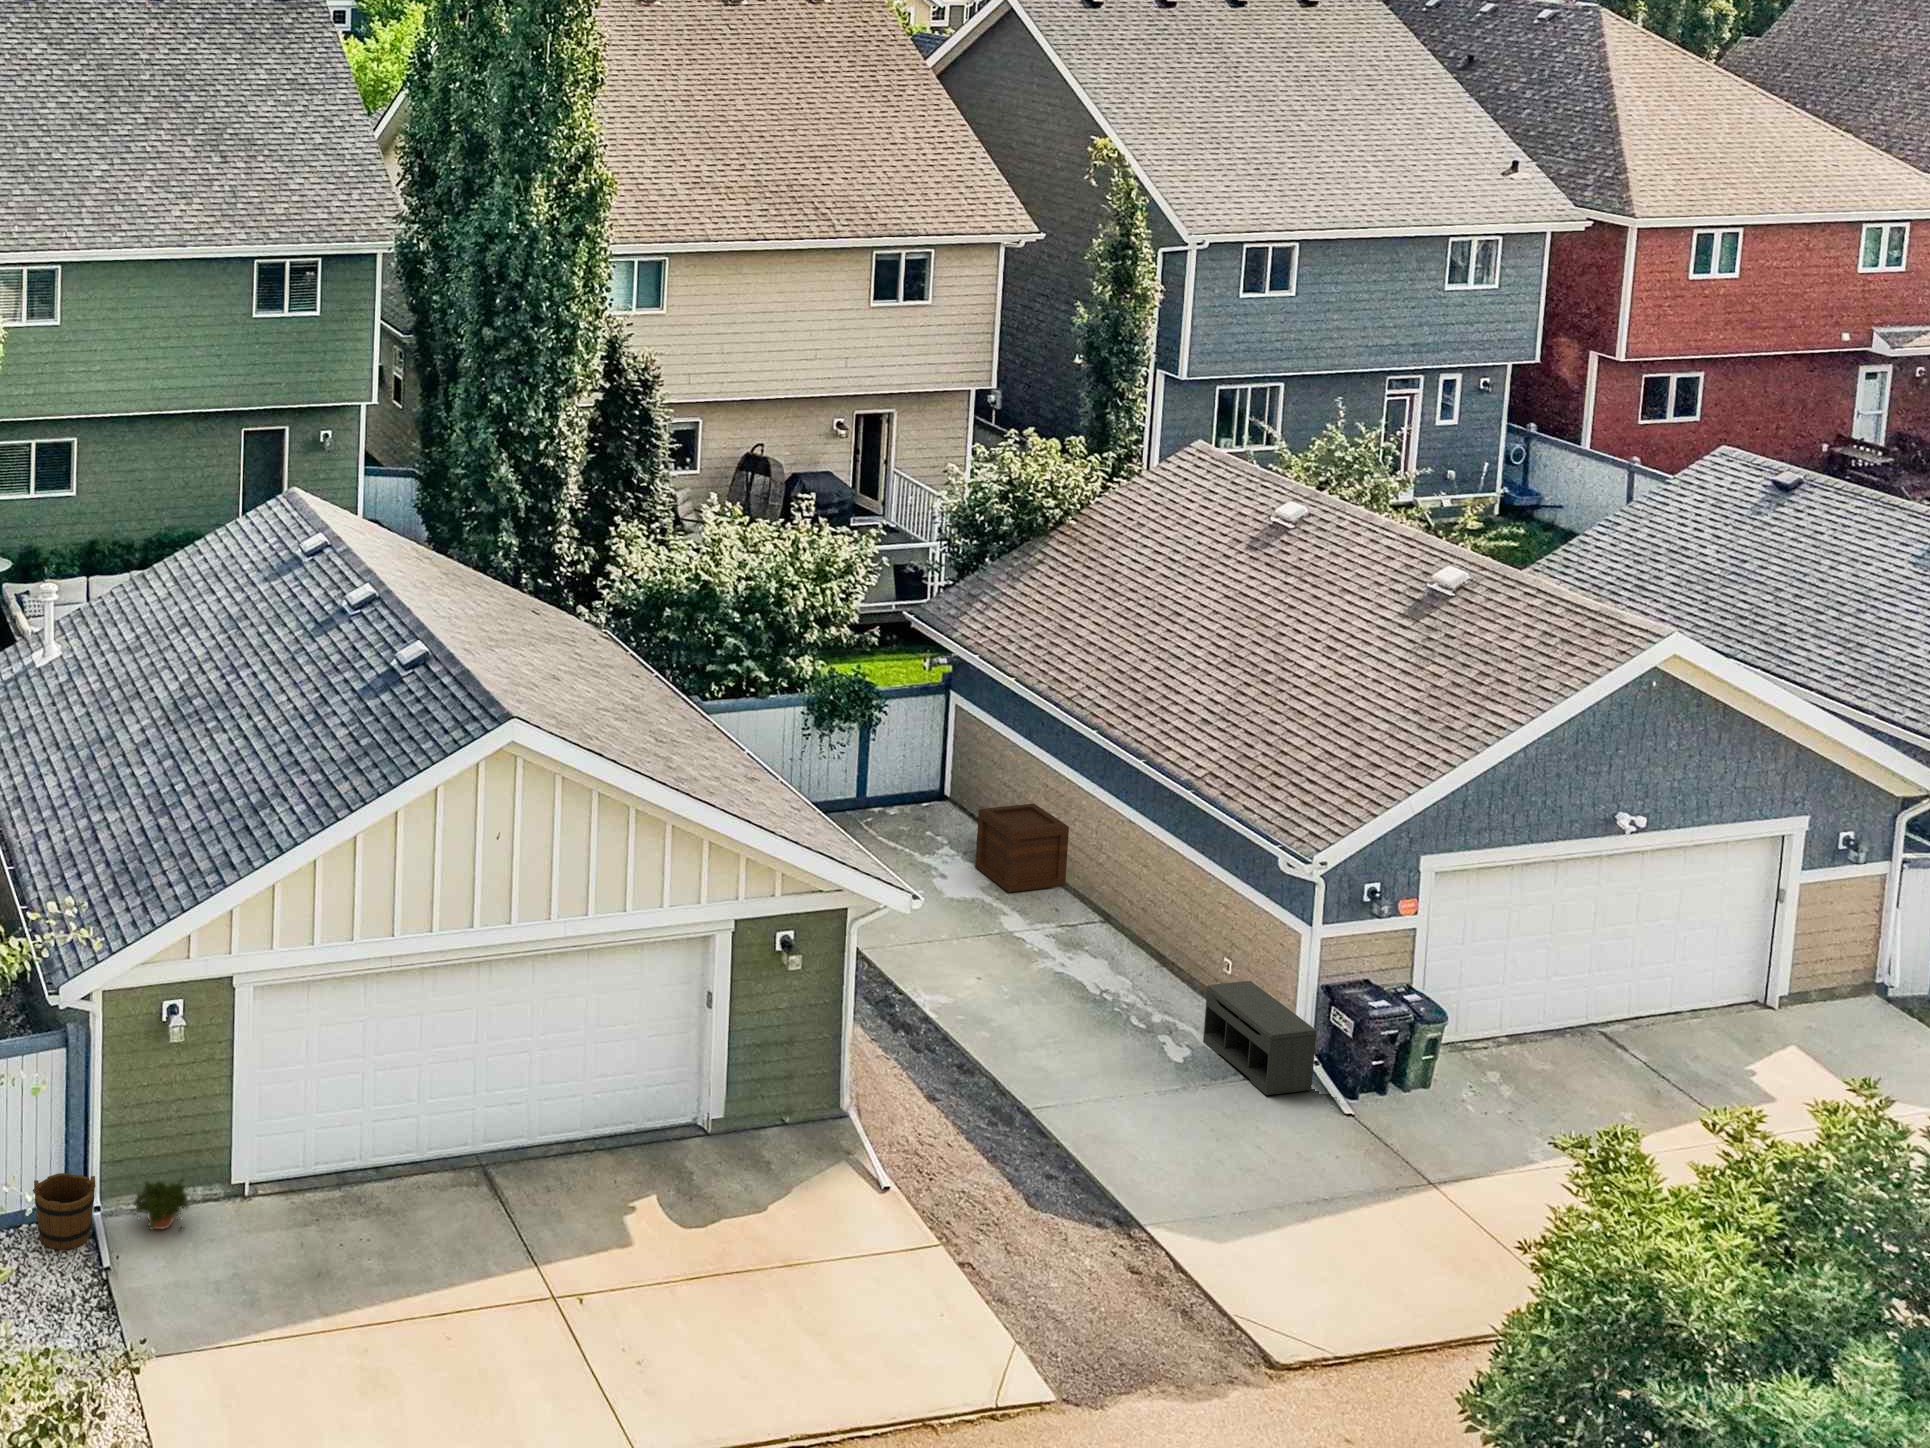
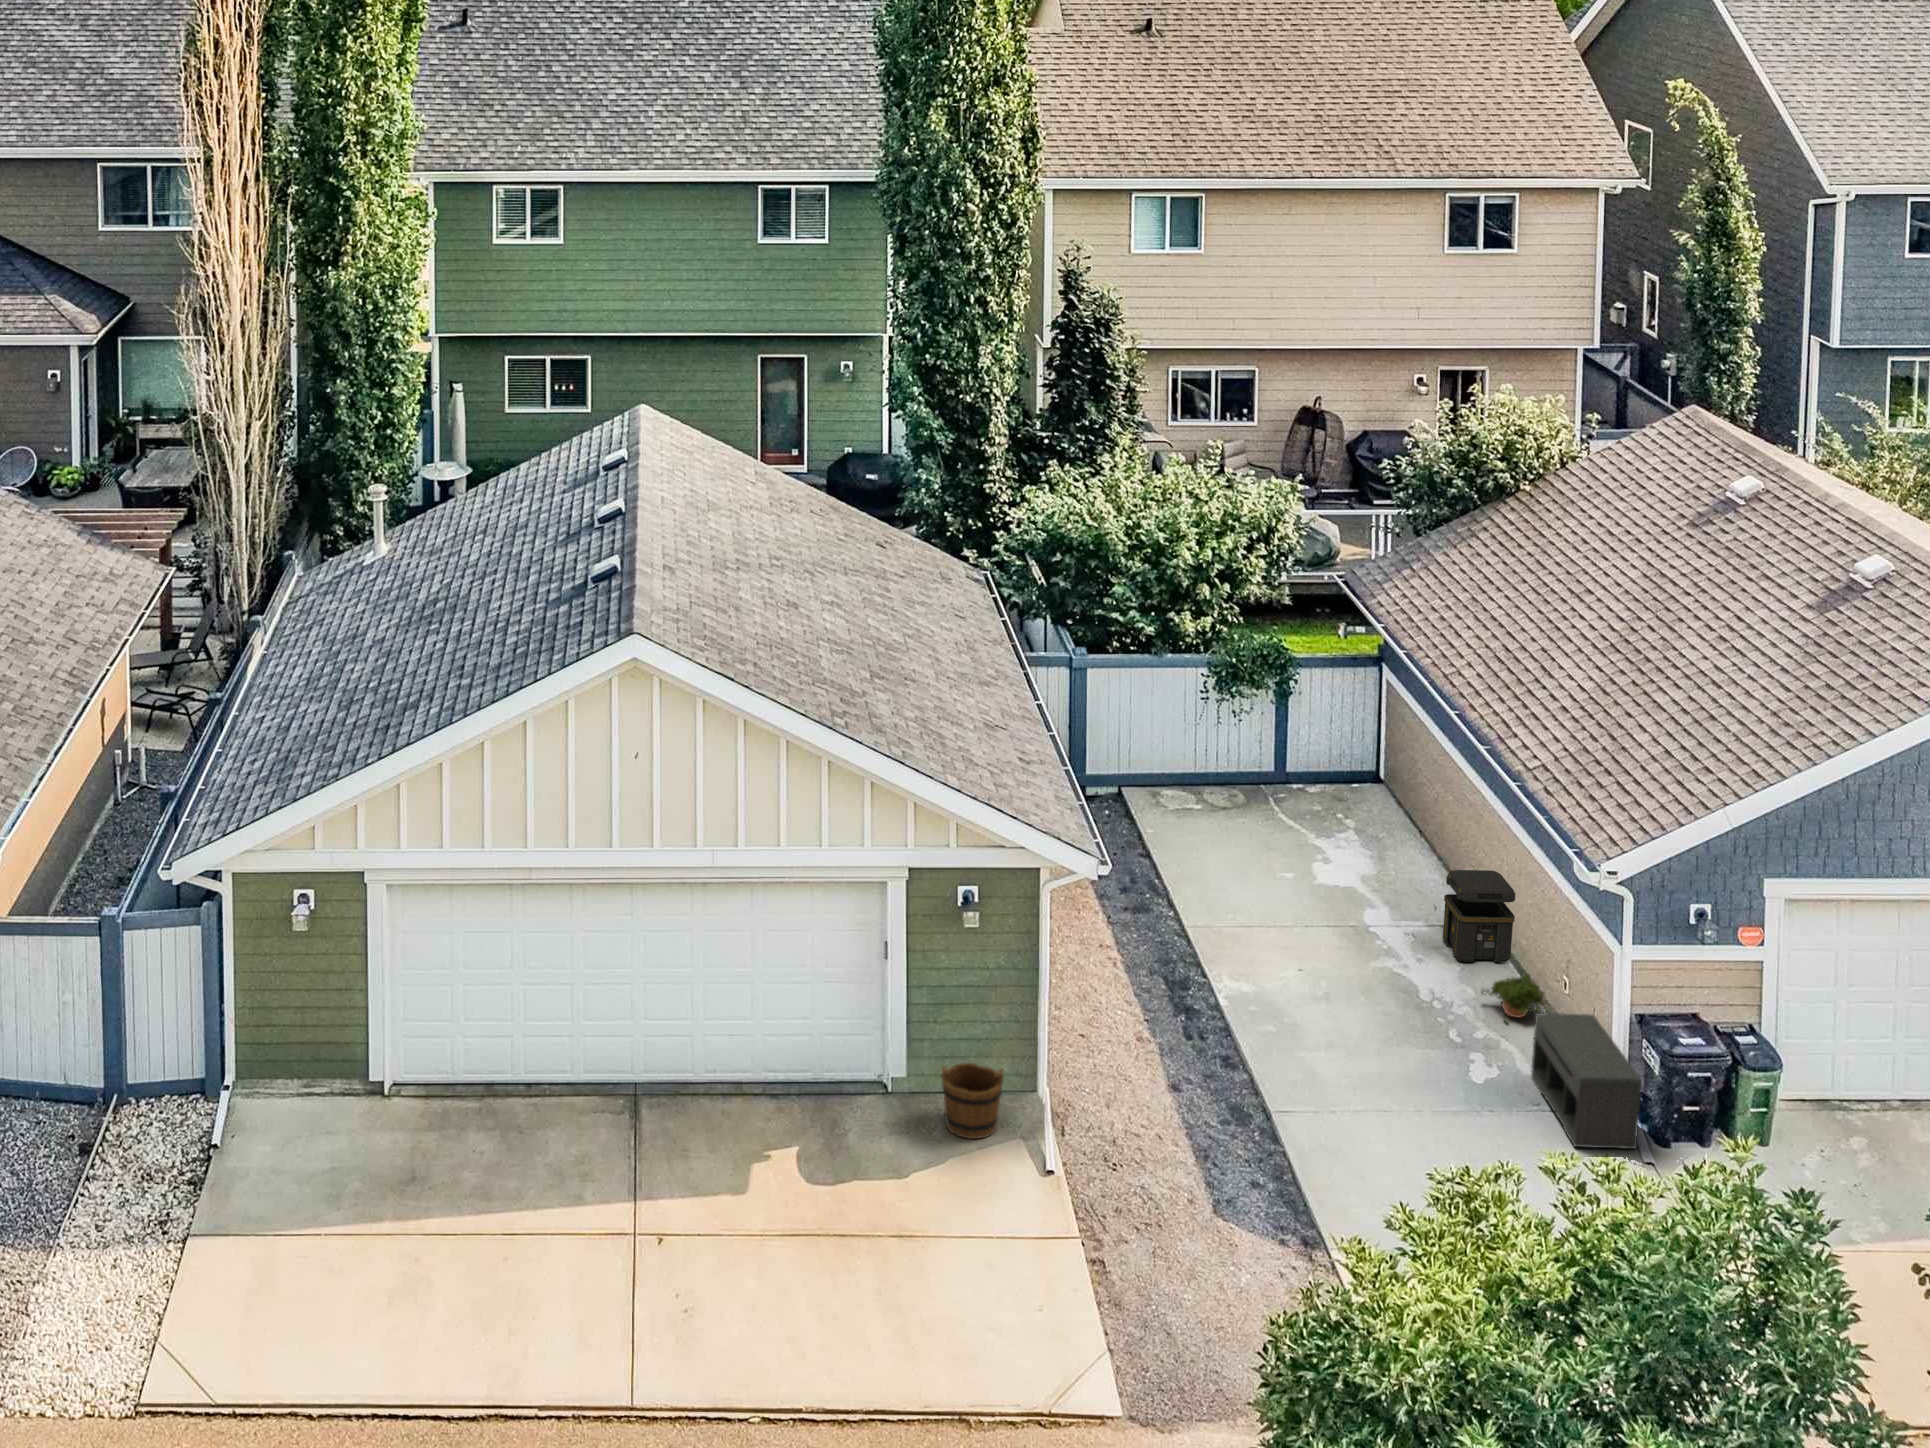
wooden crate: present [975,804,1069,892] -> none [1364,794,1464,890]
toolbox: none [1075,866,1141,949] -> present [1443,870,1515,962]
bucket: present [33,1173,96,1250] -> present [941,1063,1004,1139]
potted plant: present [131,1179,190,1230] -> present [1481,973,1547,1021]

